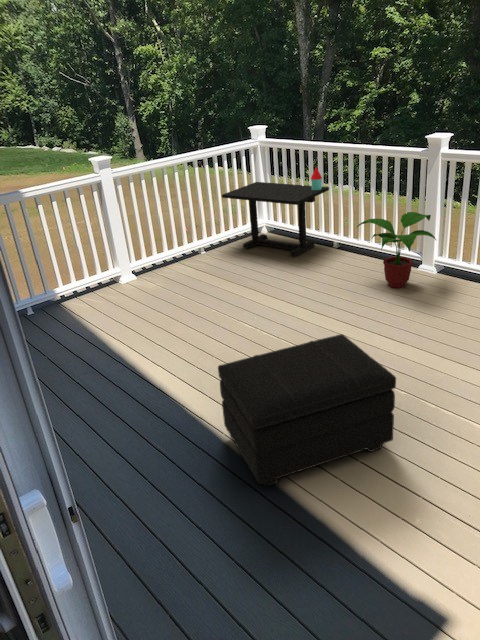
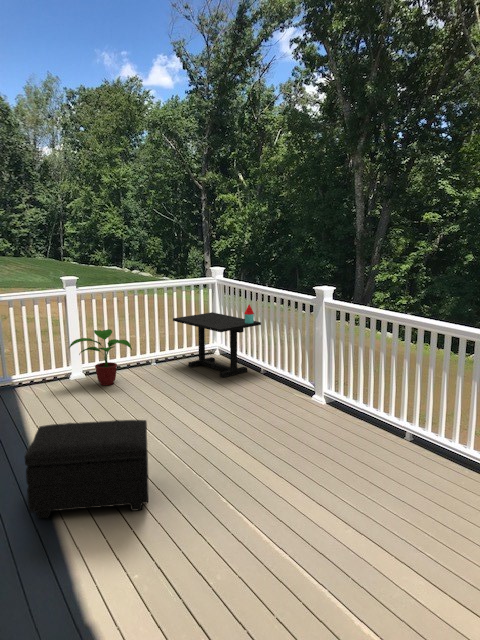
potted plant: present [357,212,436,288] -> present [69,329,132,385]

